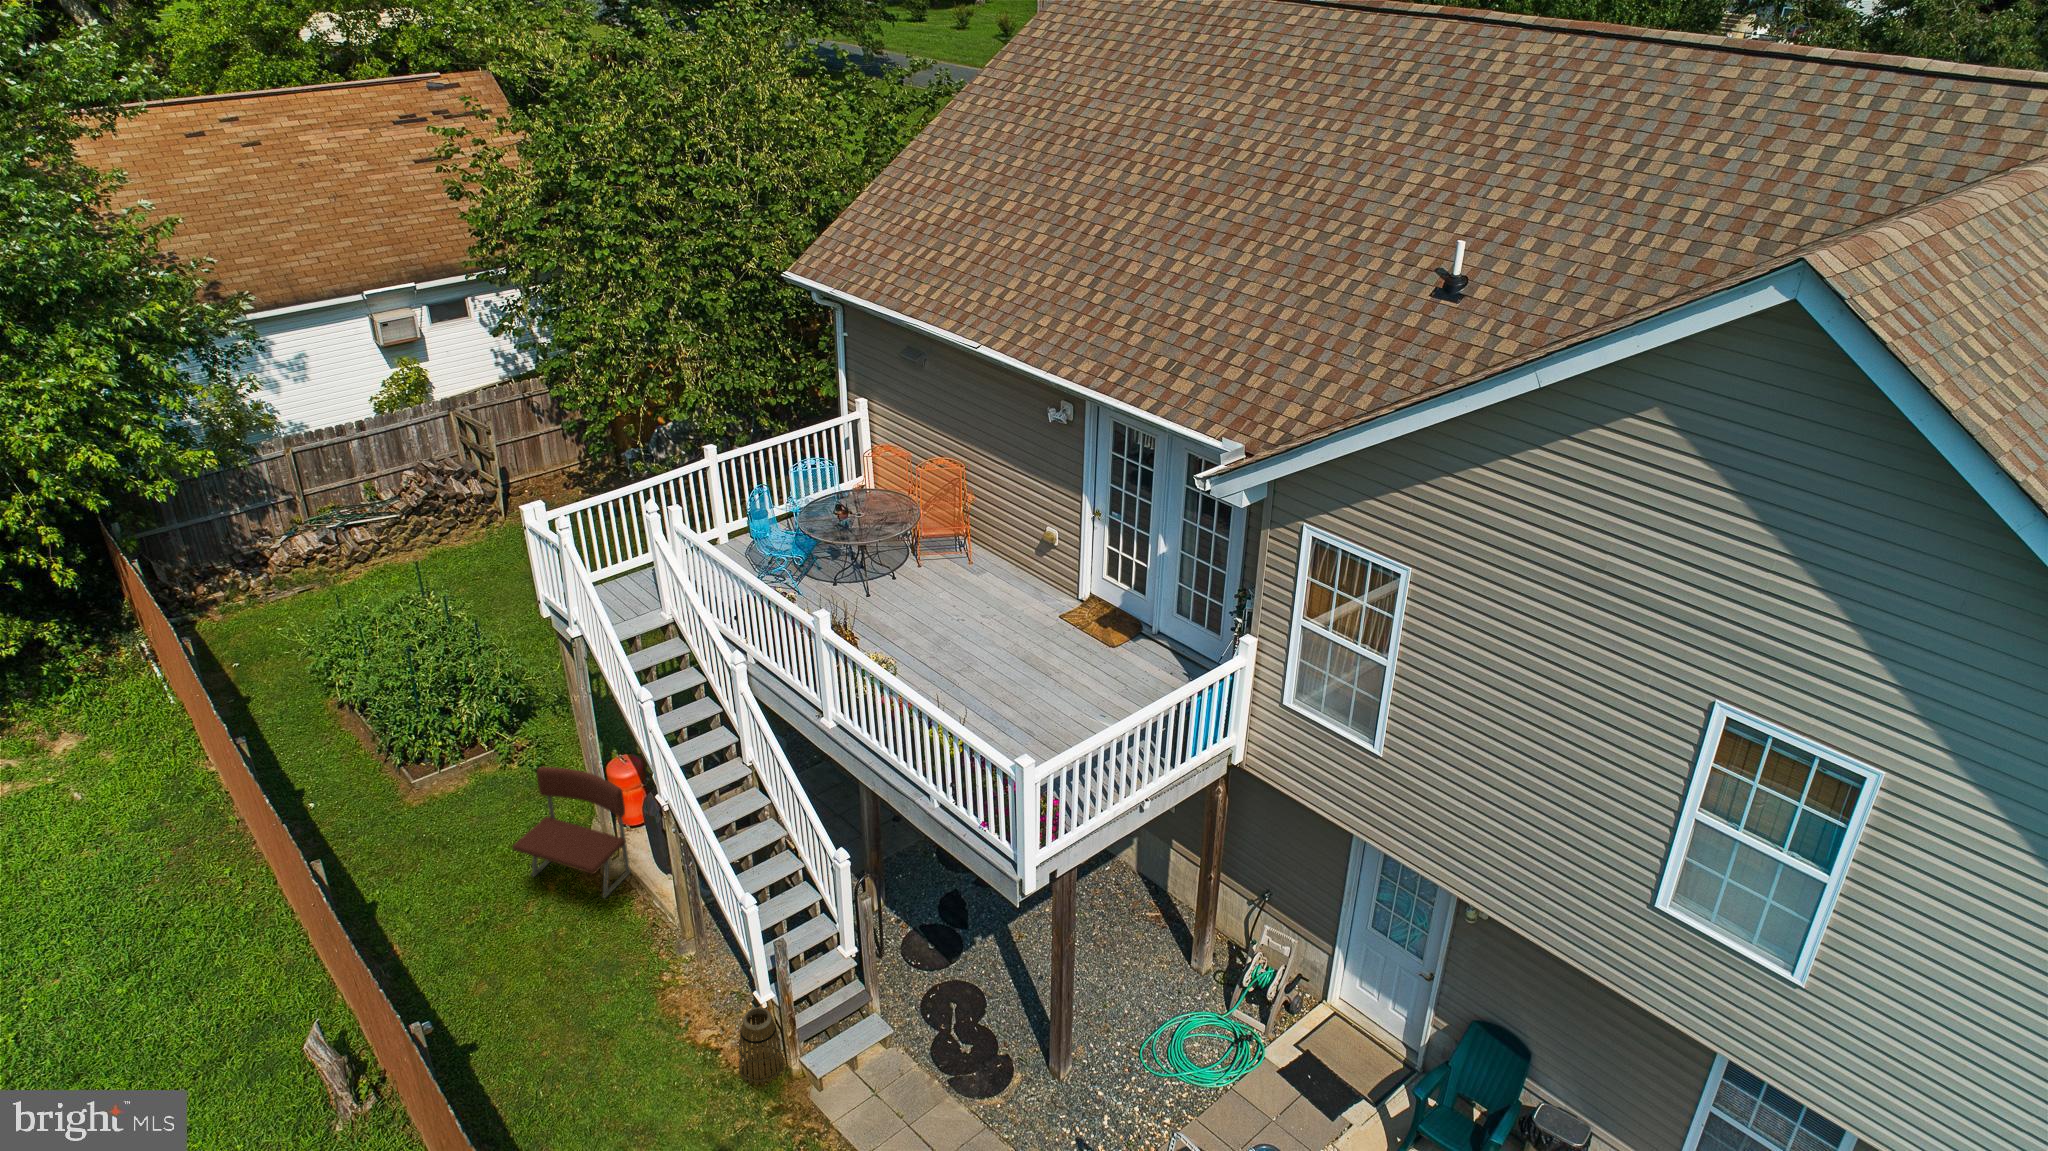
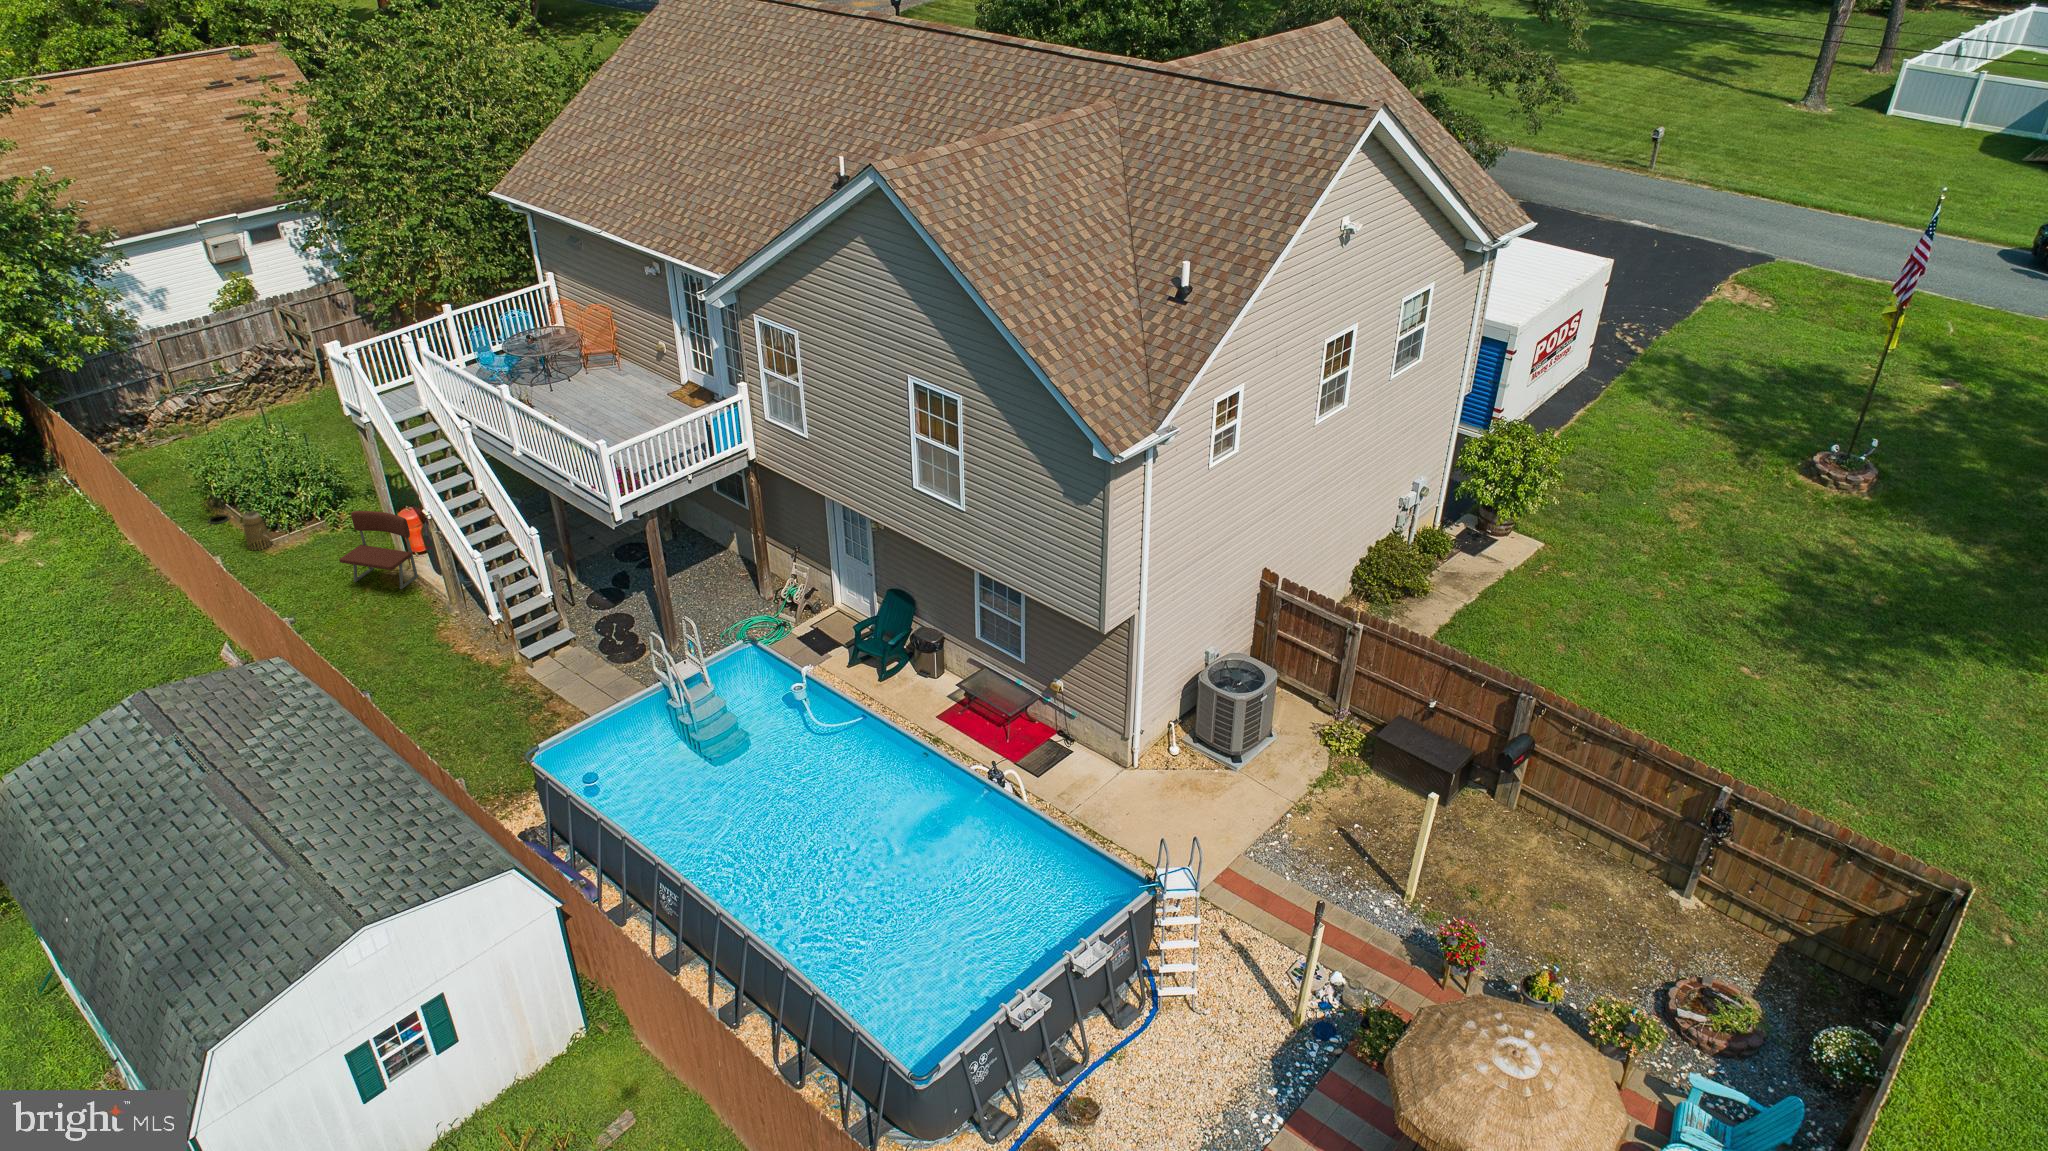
potted tree: none [313,692,358,744] -> present [200,491,229,524]
basket: present [739,1007,783,1085] -> present [243,511,272,550]

